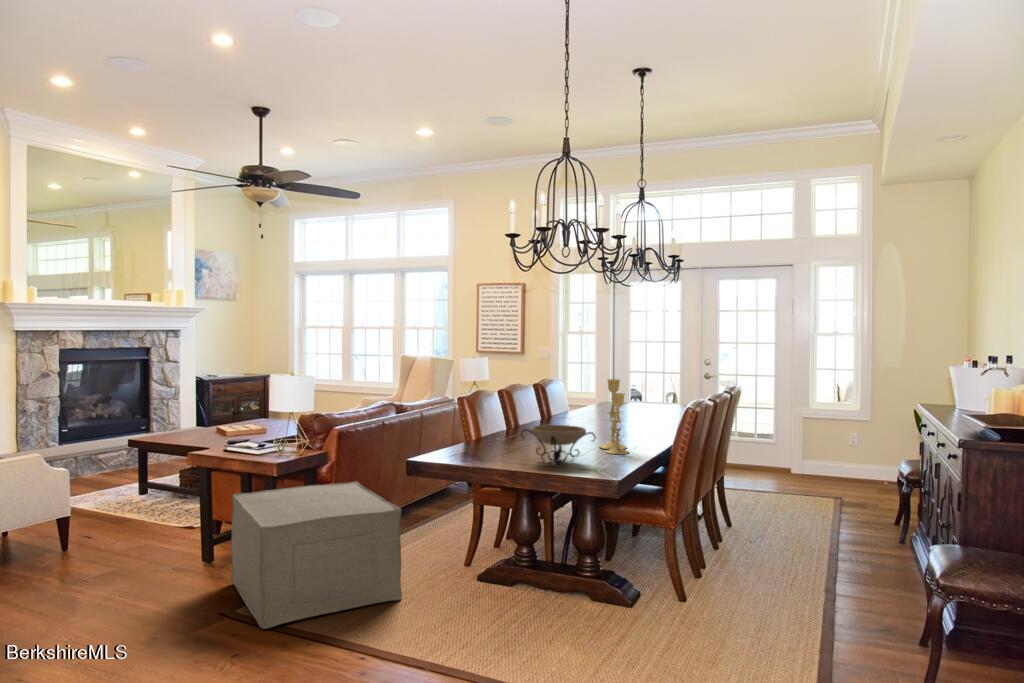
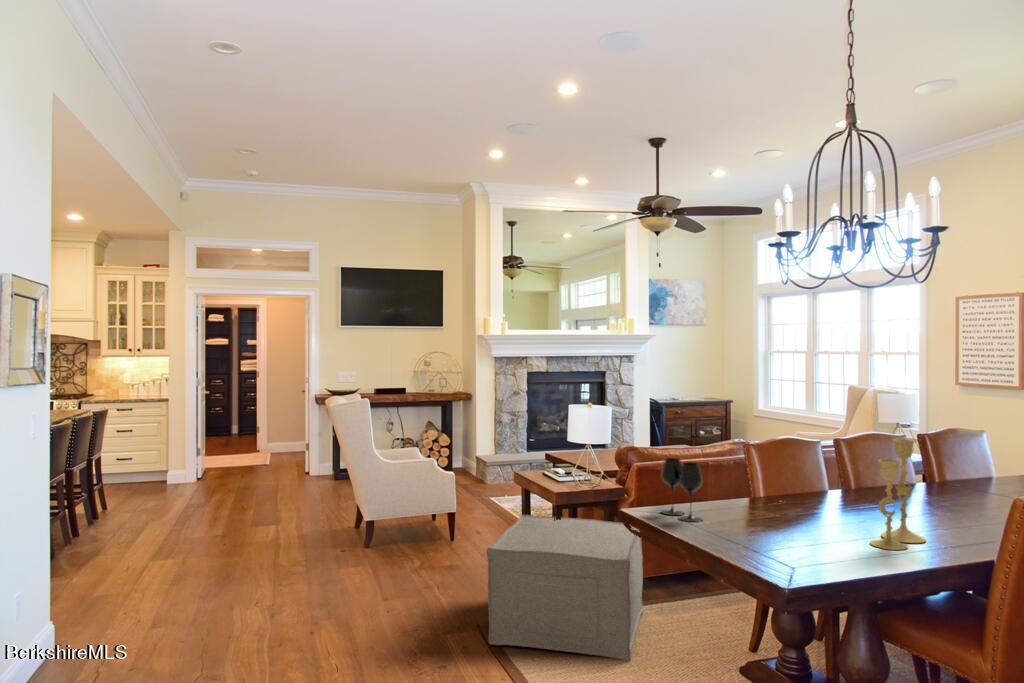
wine glass: none [445,410,488,460] -> present [661,458,702,522]
decorative bowl: present [521,425,596,463] -> none [730,490,811,544]

